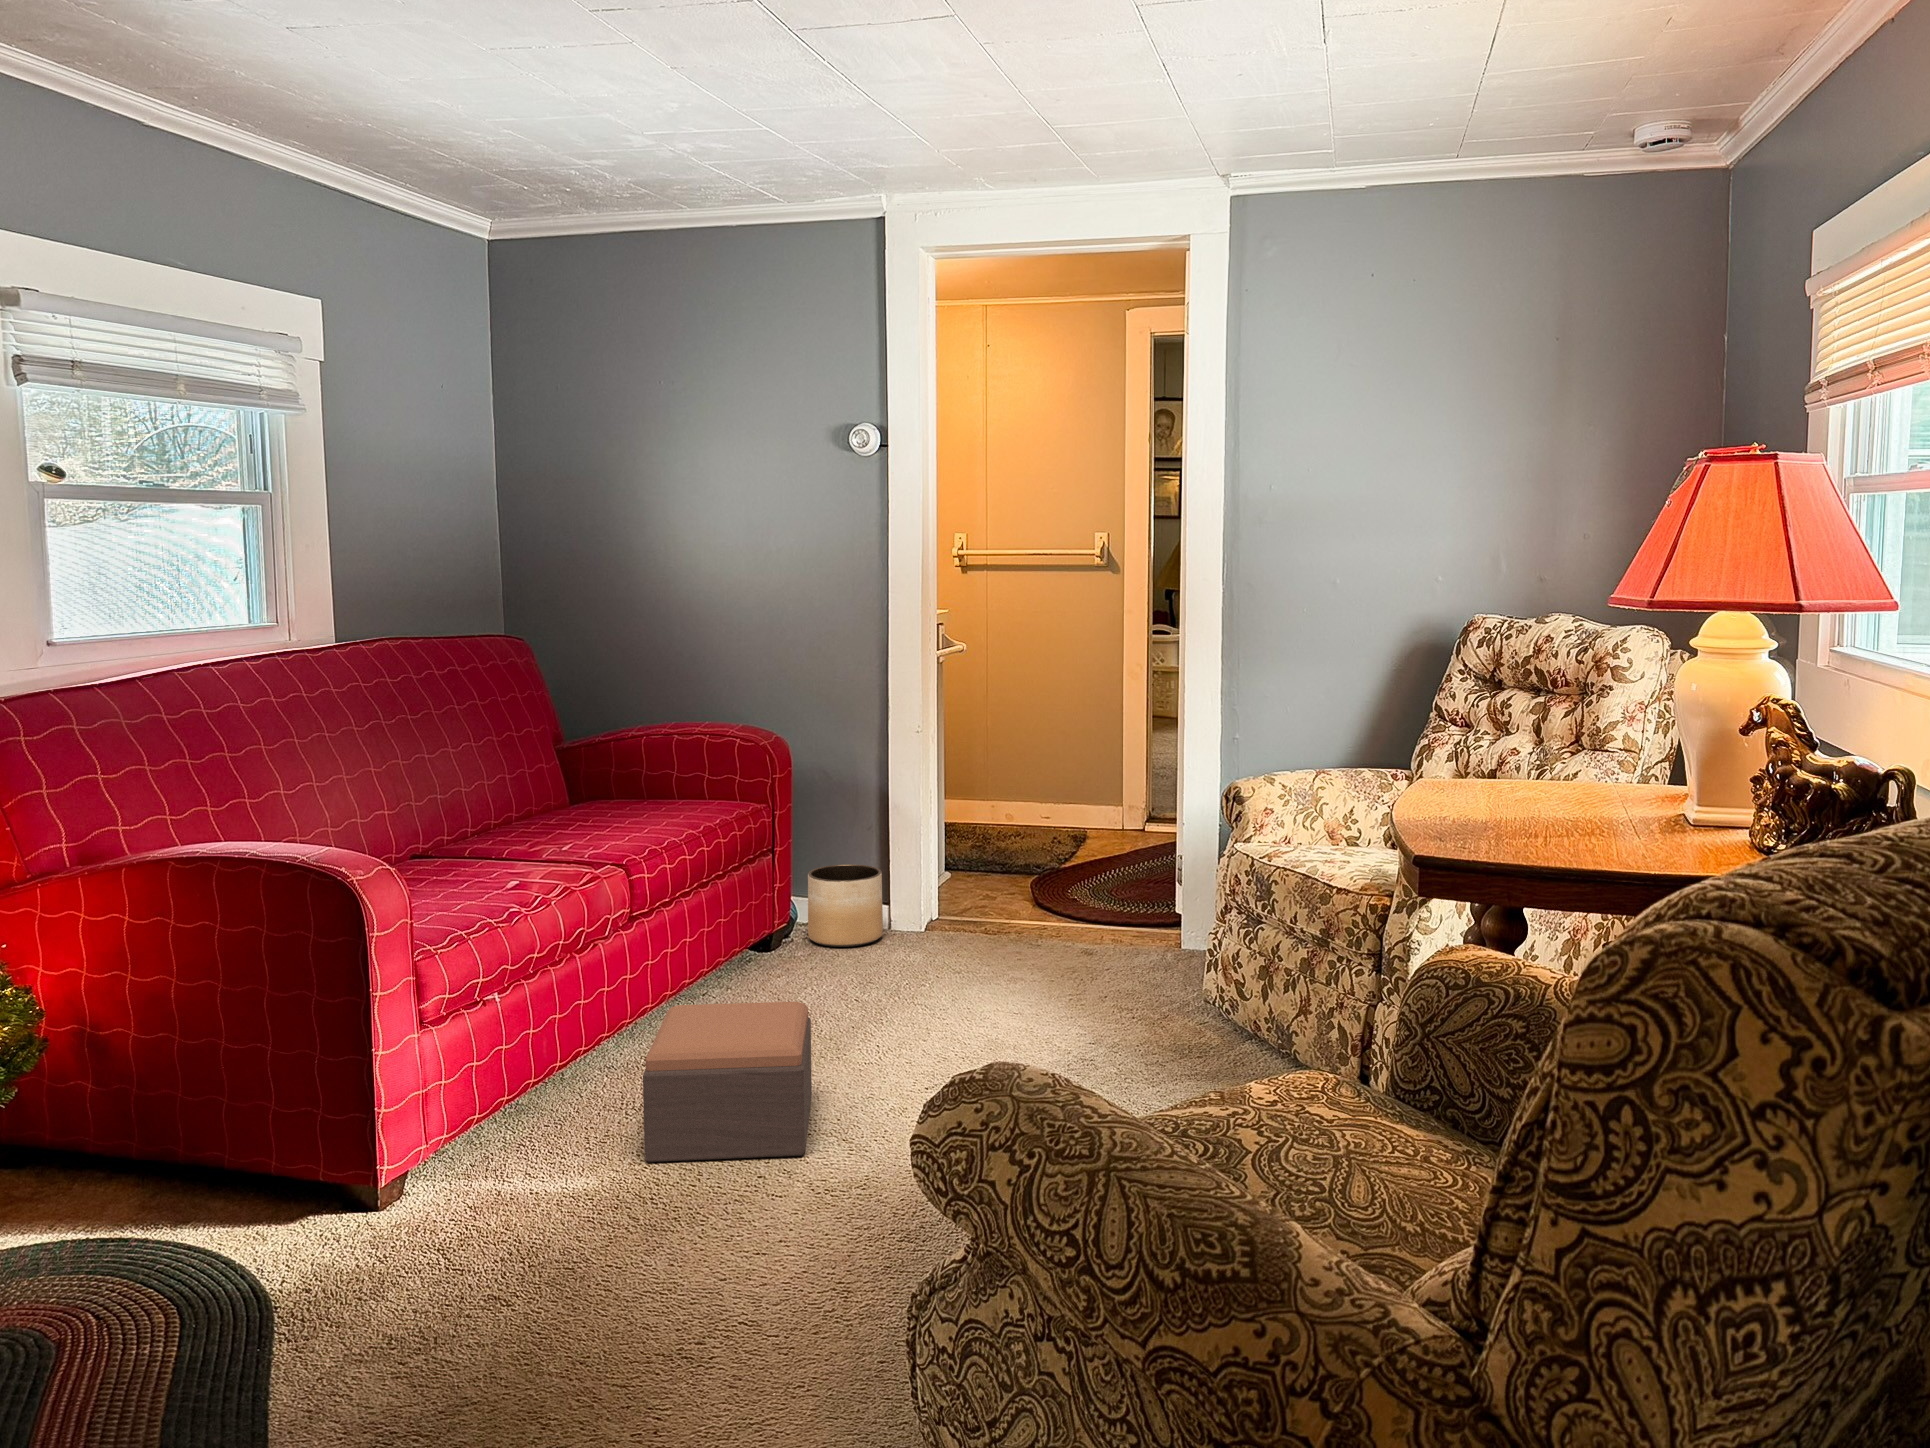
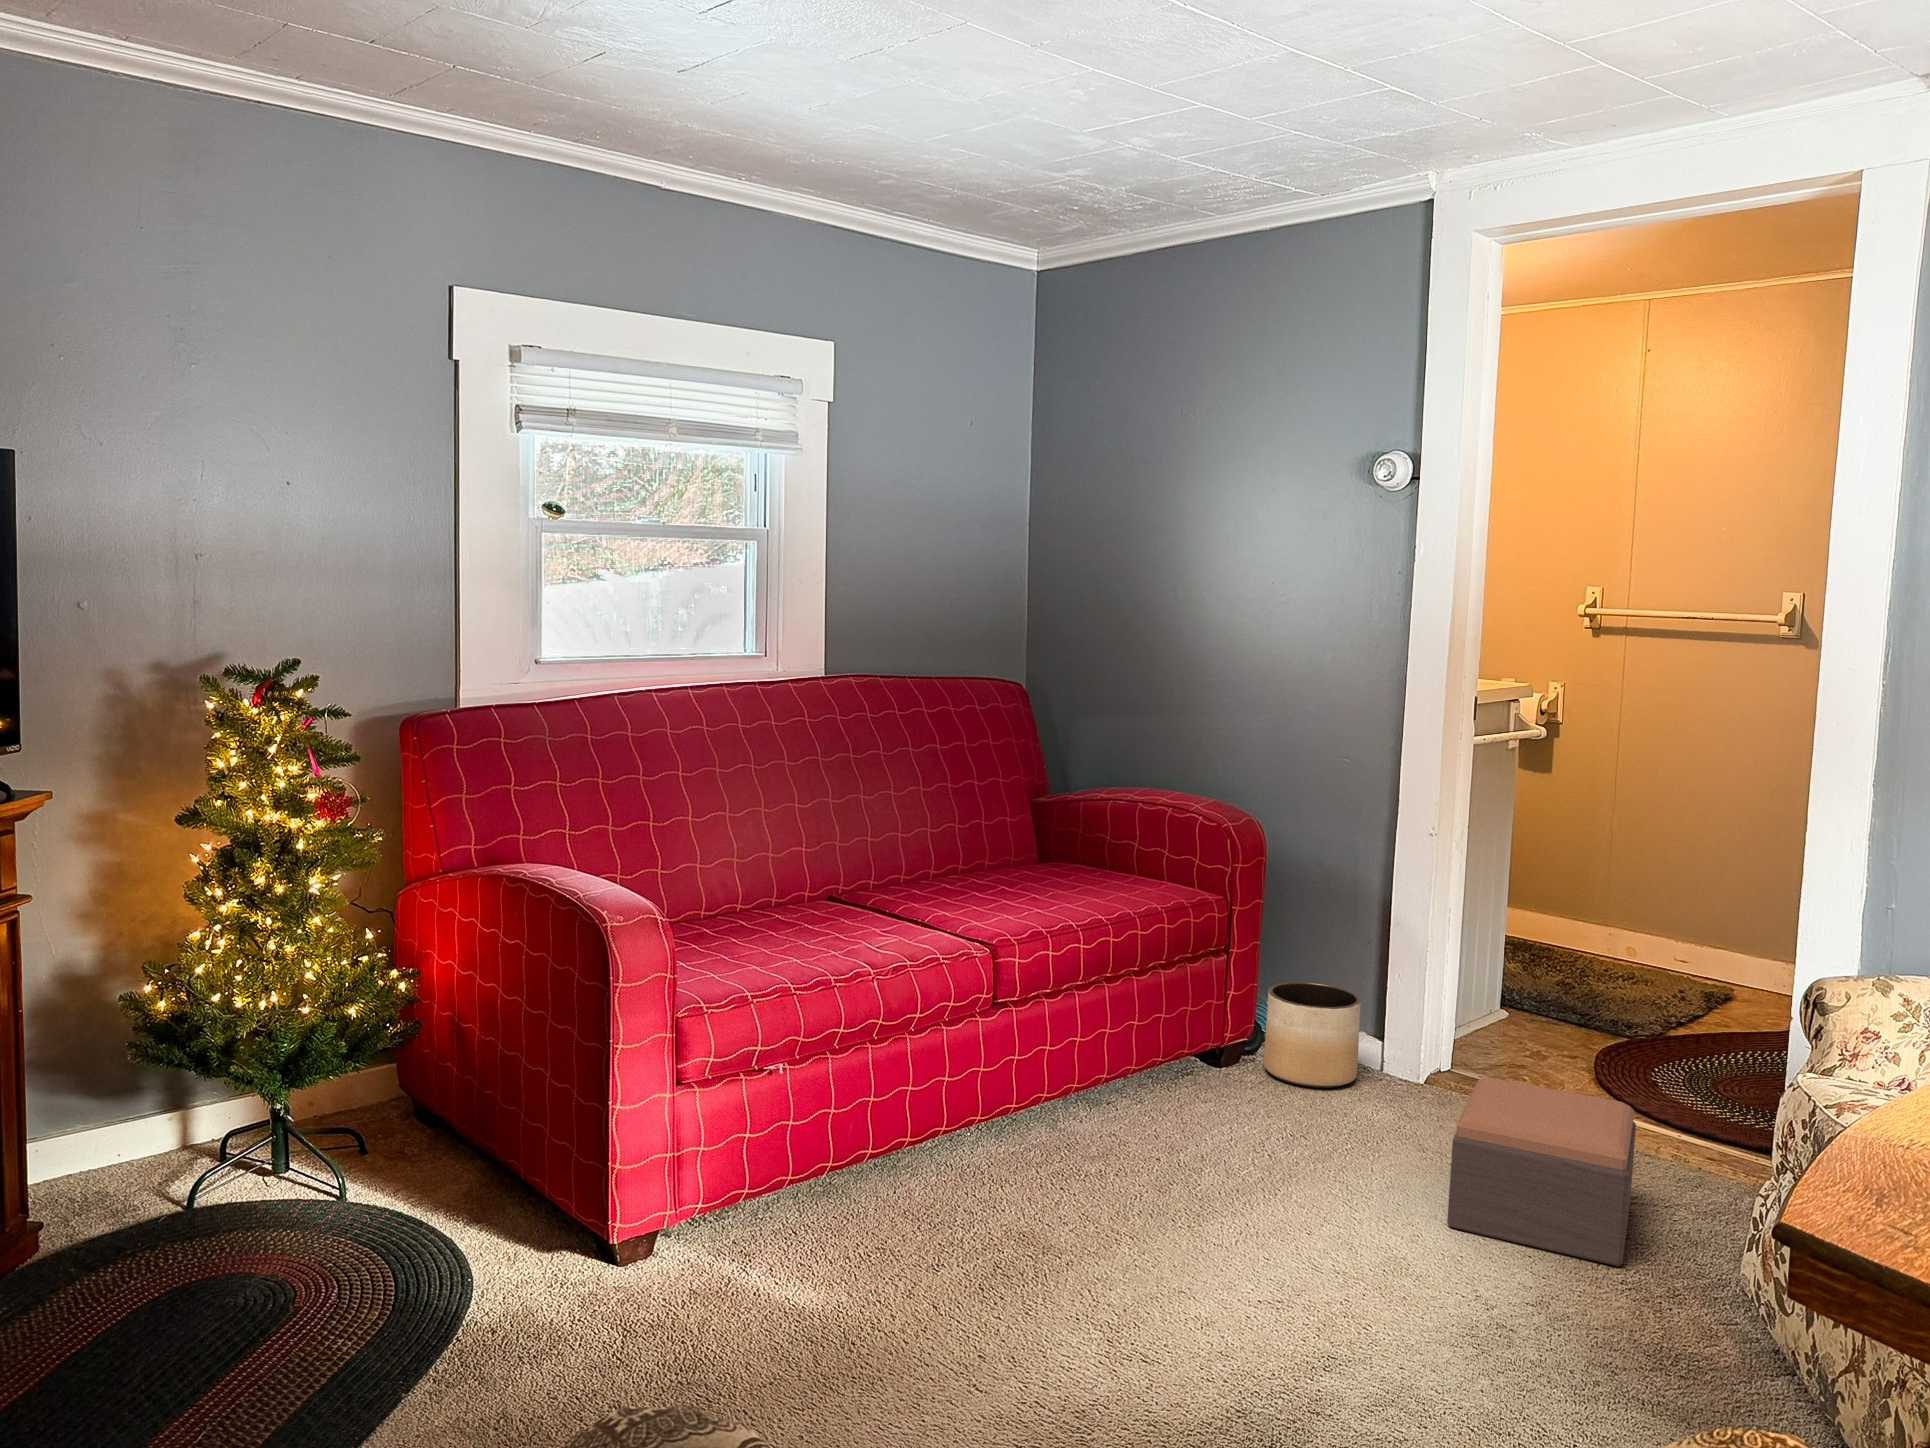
footstool: present [643,1001,812,1162] -> present [1447,1077,1636,1266]

